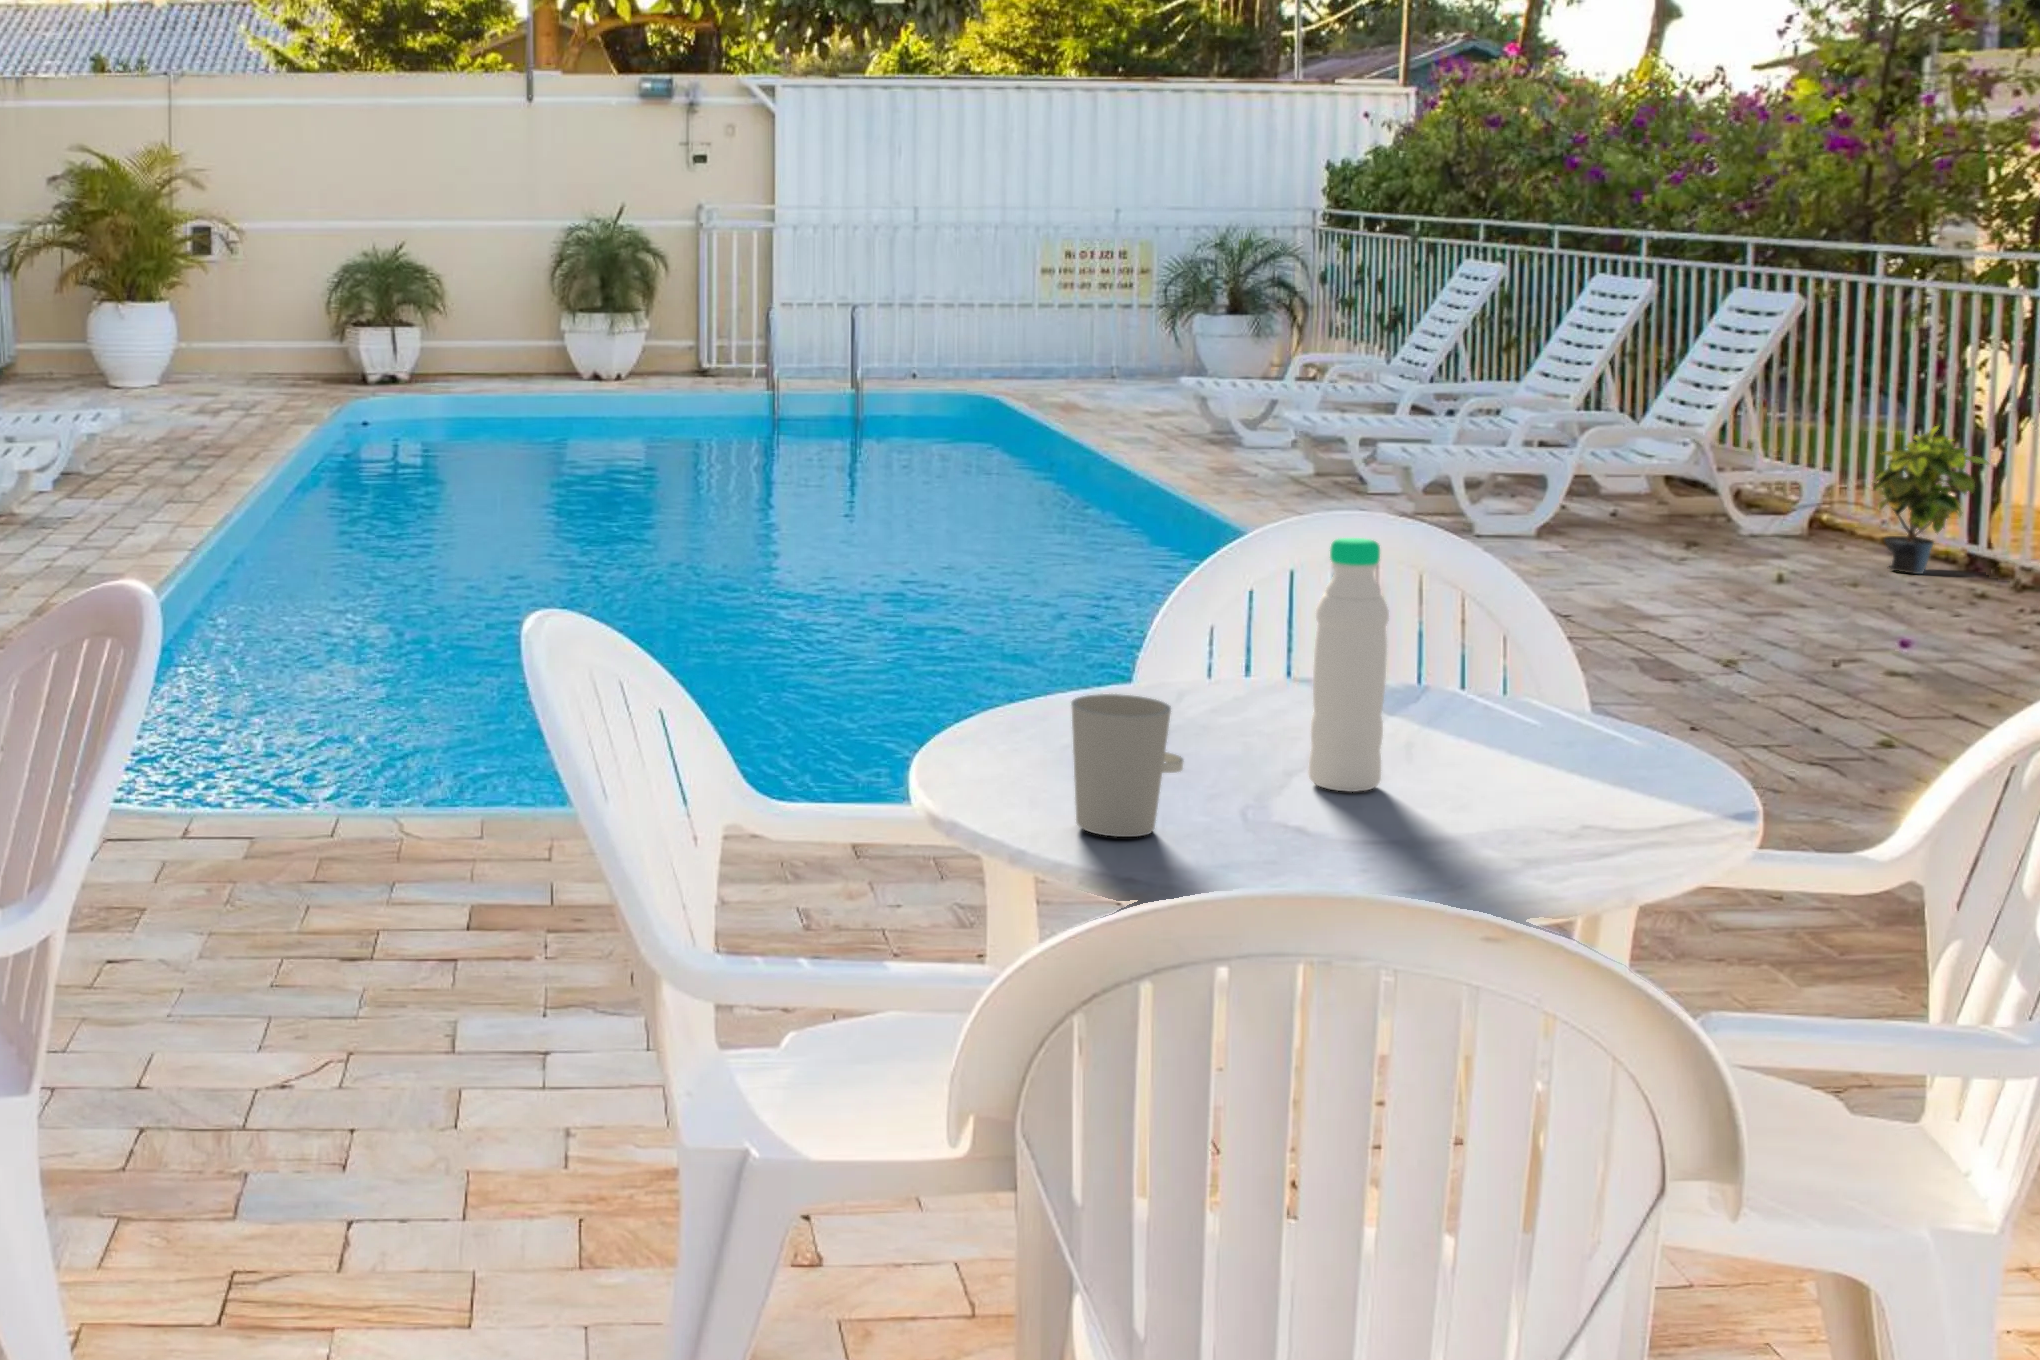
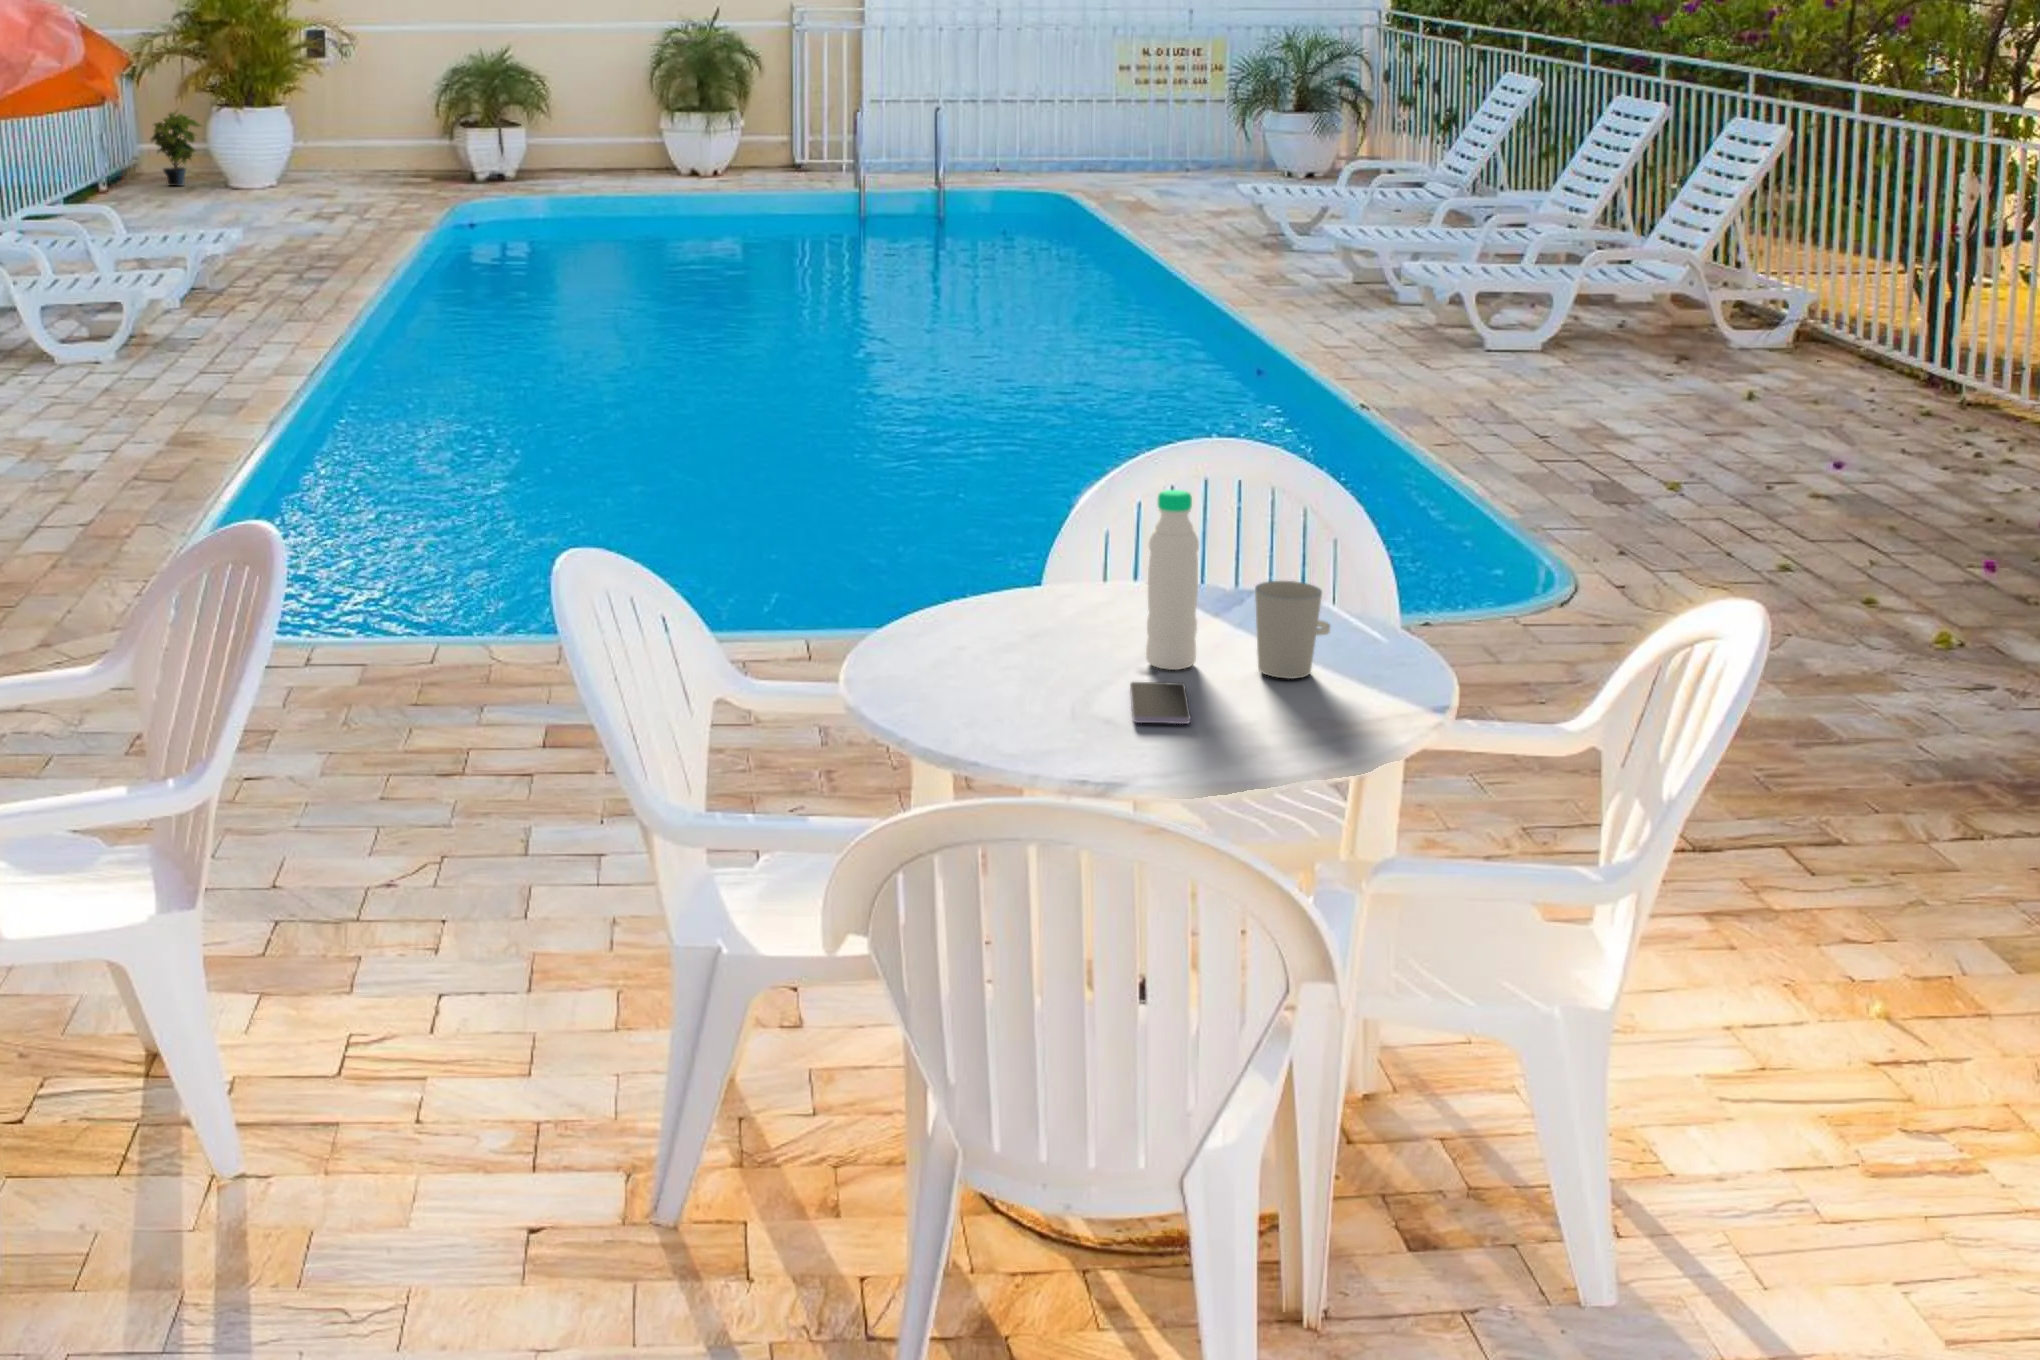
potted plant: present [1873,426,1988,574] -> present [151,109,201,186]
cup: present [1071,694,1184,837] -> present [1255,581,1330,679]
smartphone: none [1299,804,1408,858] -> present [1130,682,1190,724]

